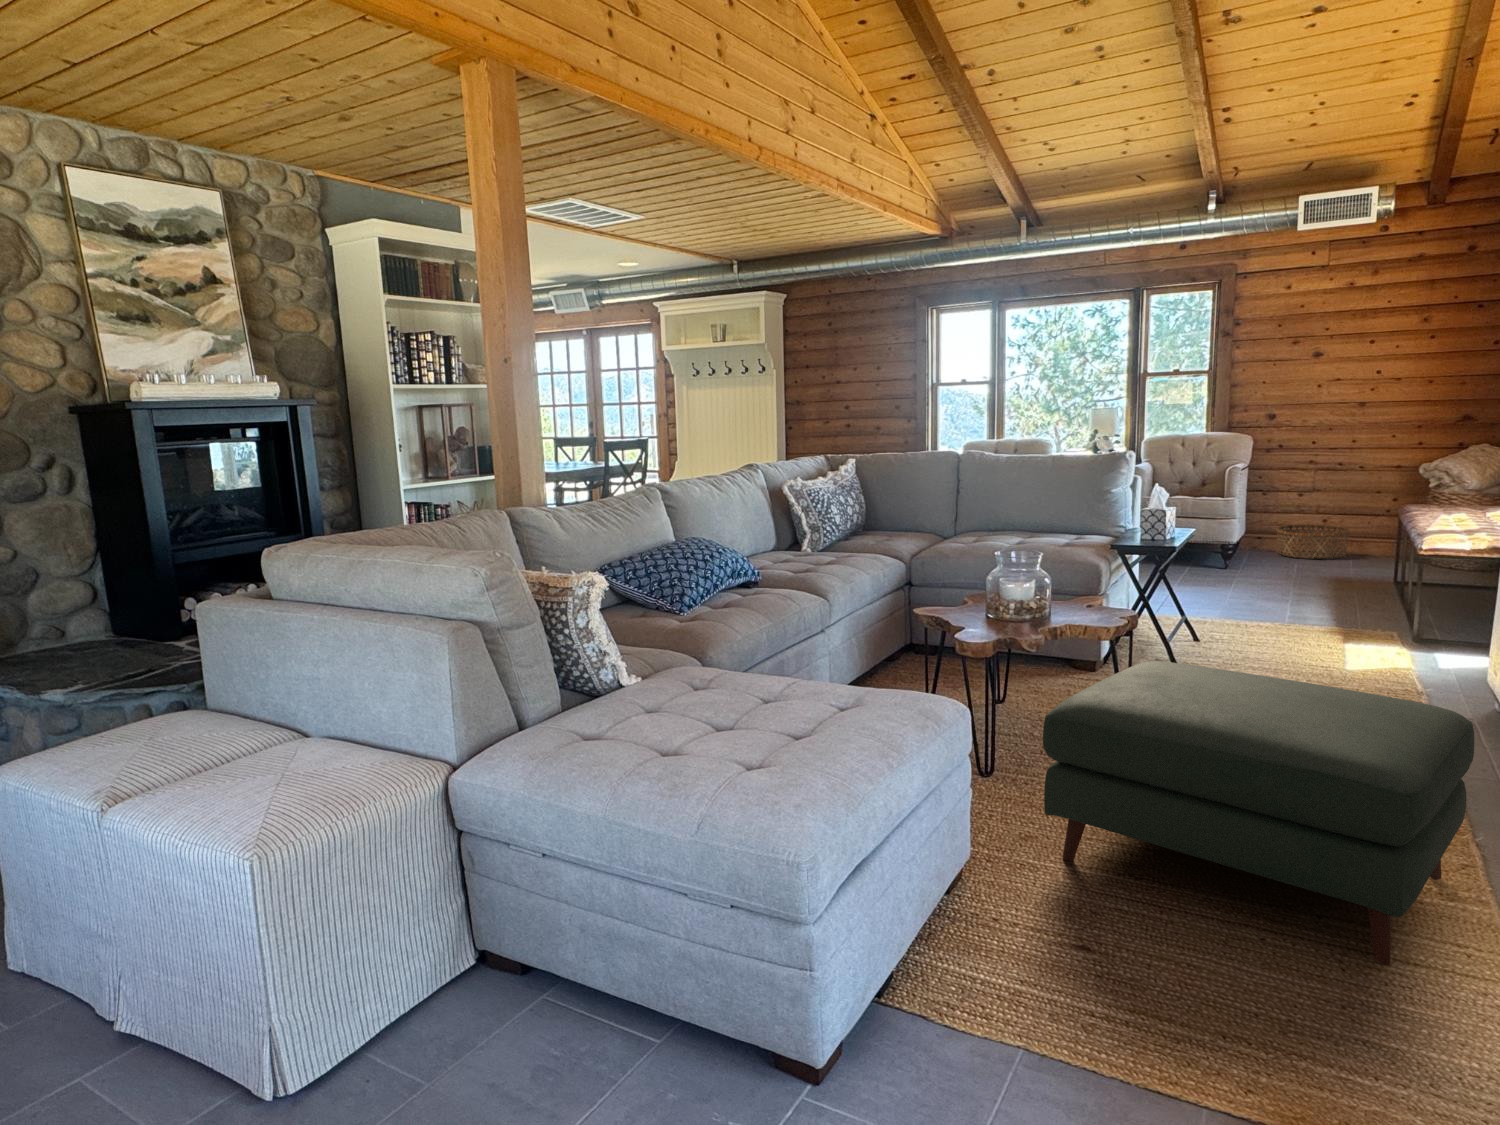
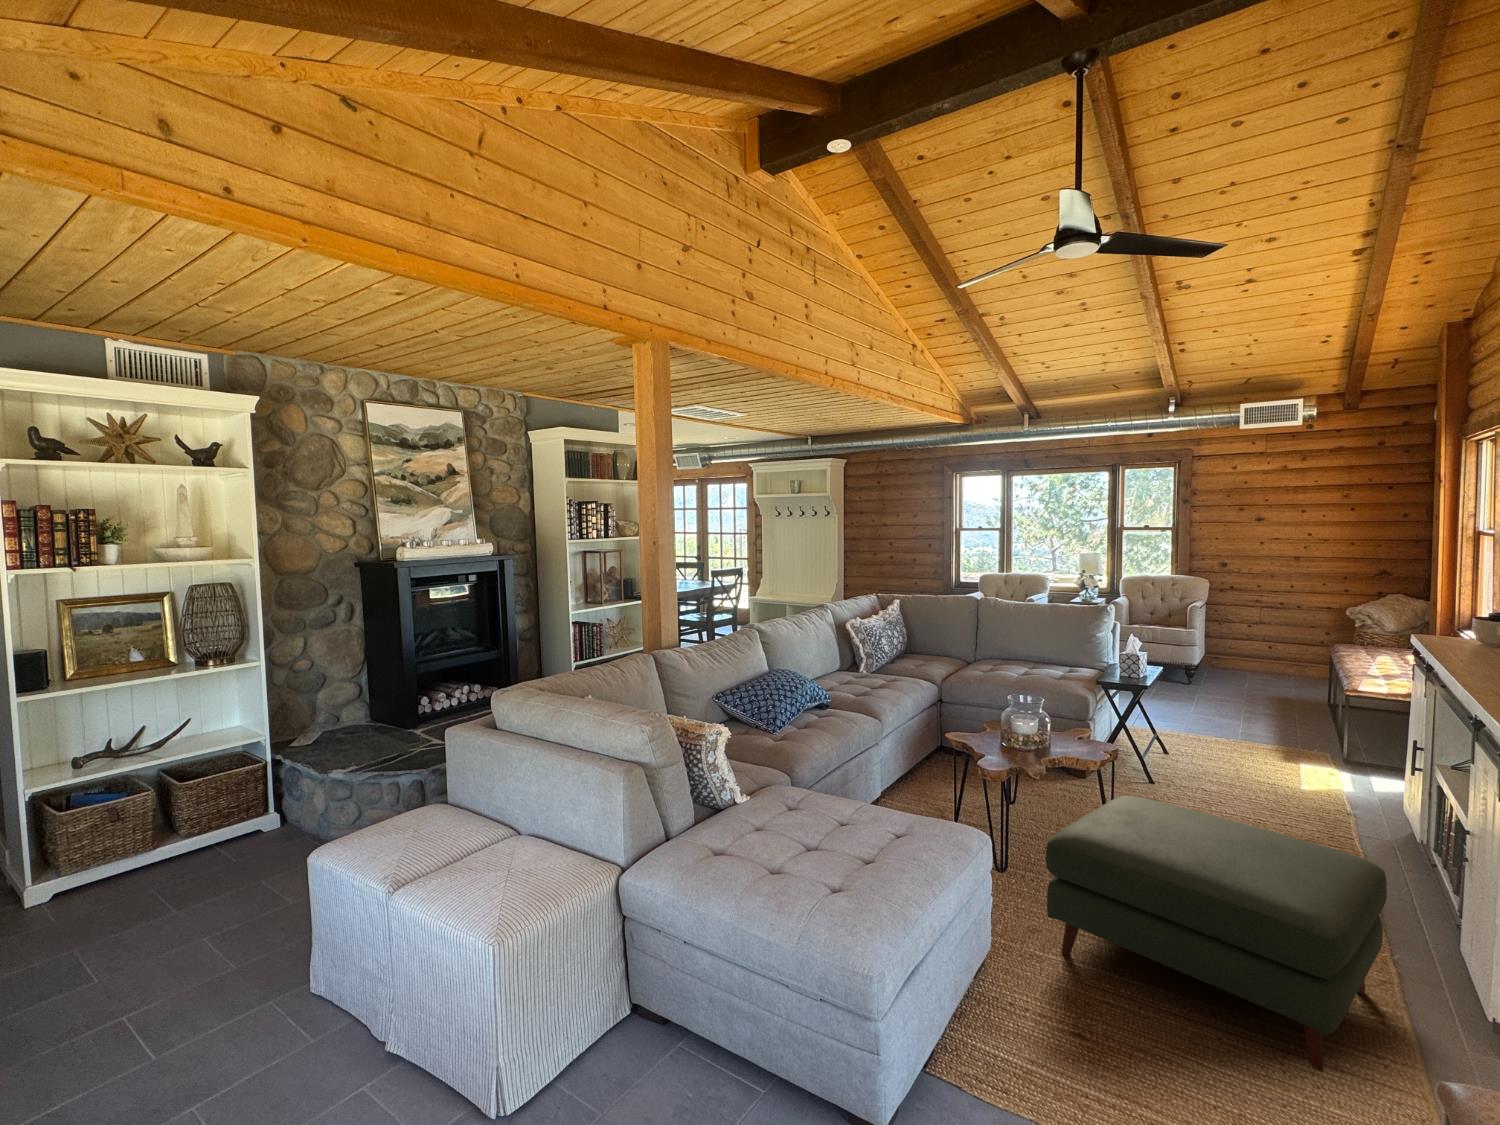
basket: present [1277,525,1350,559] -> none [1228,649,1289,678]

